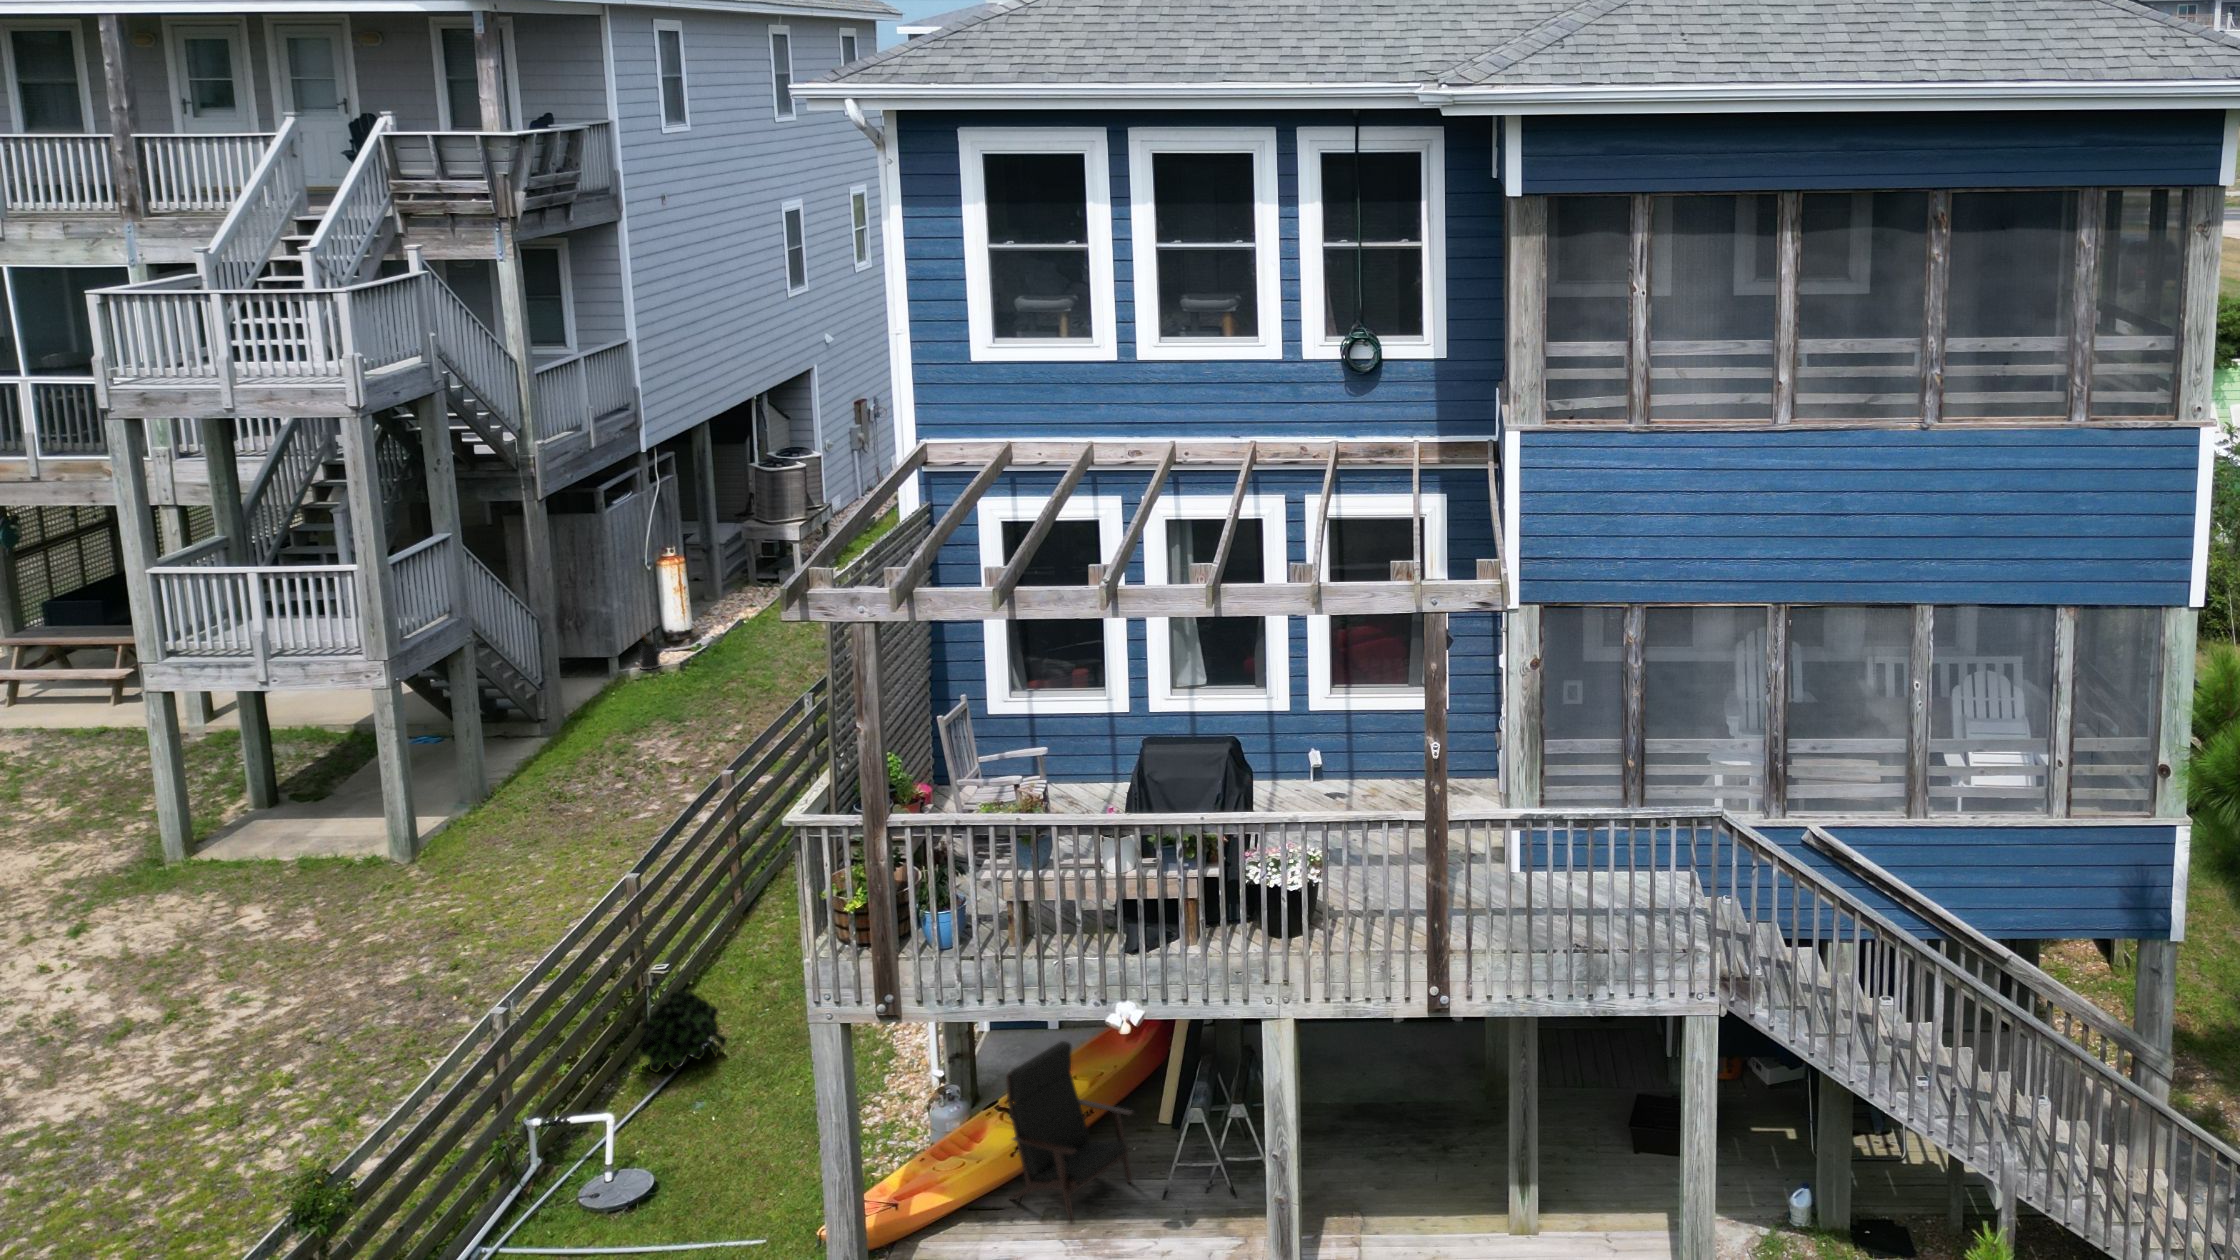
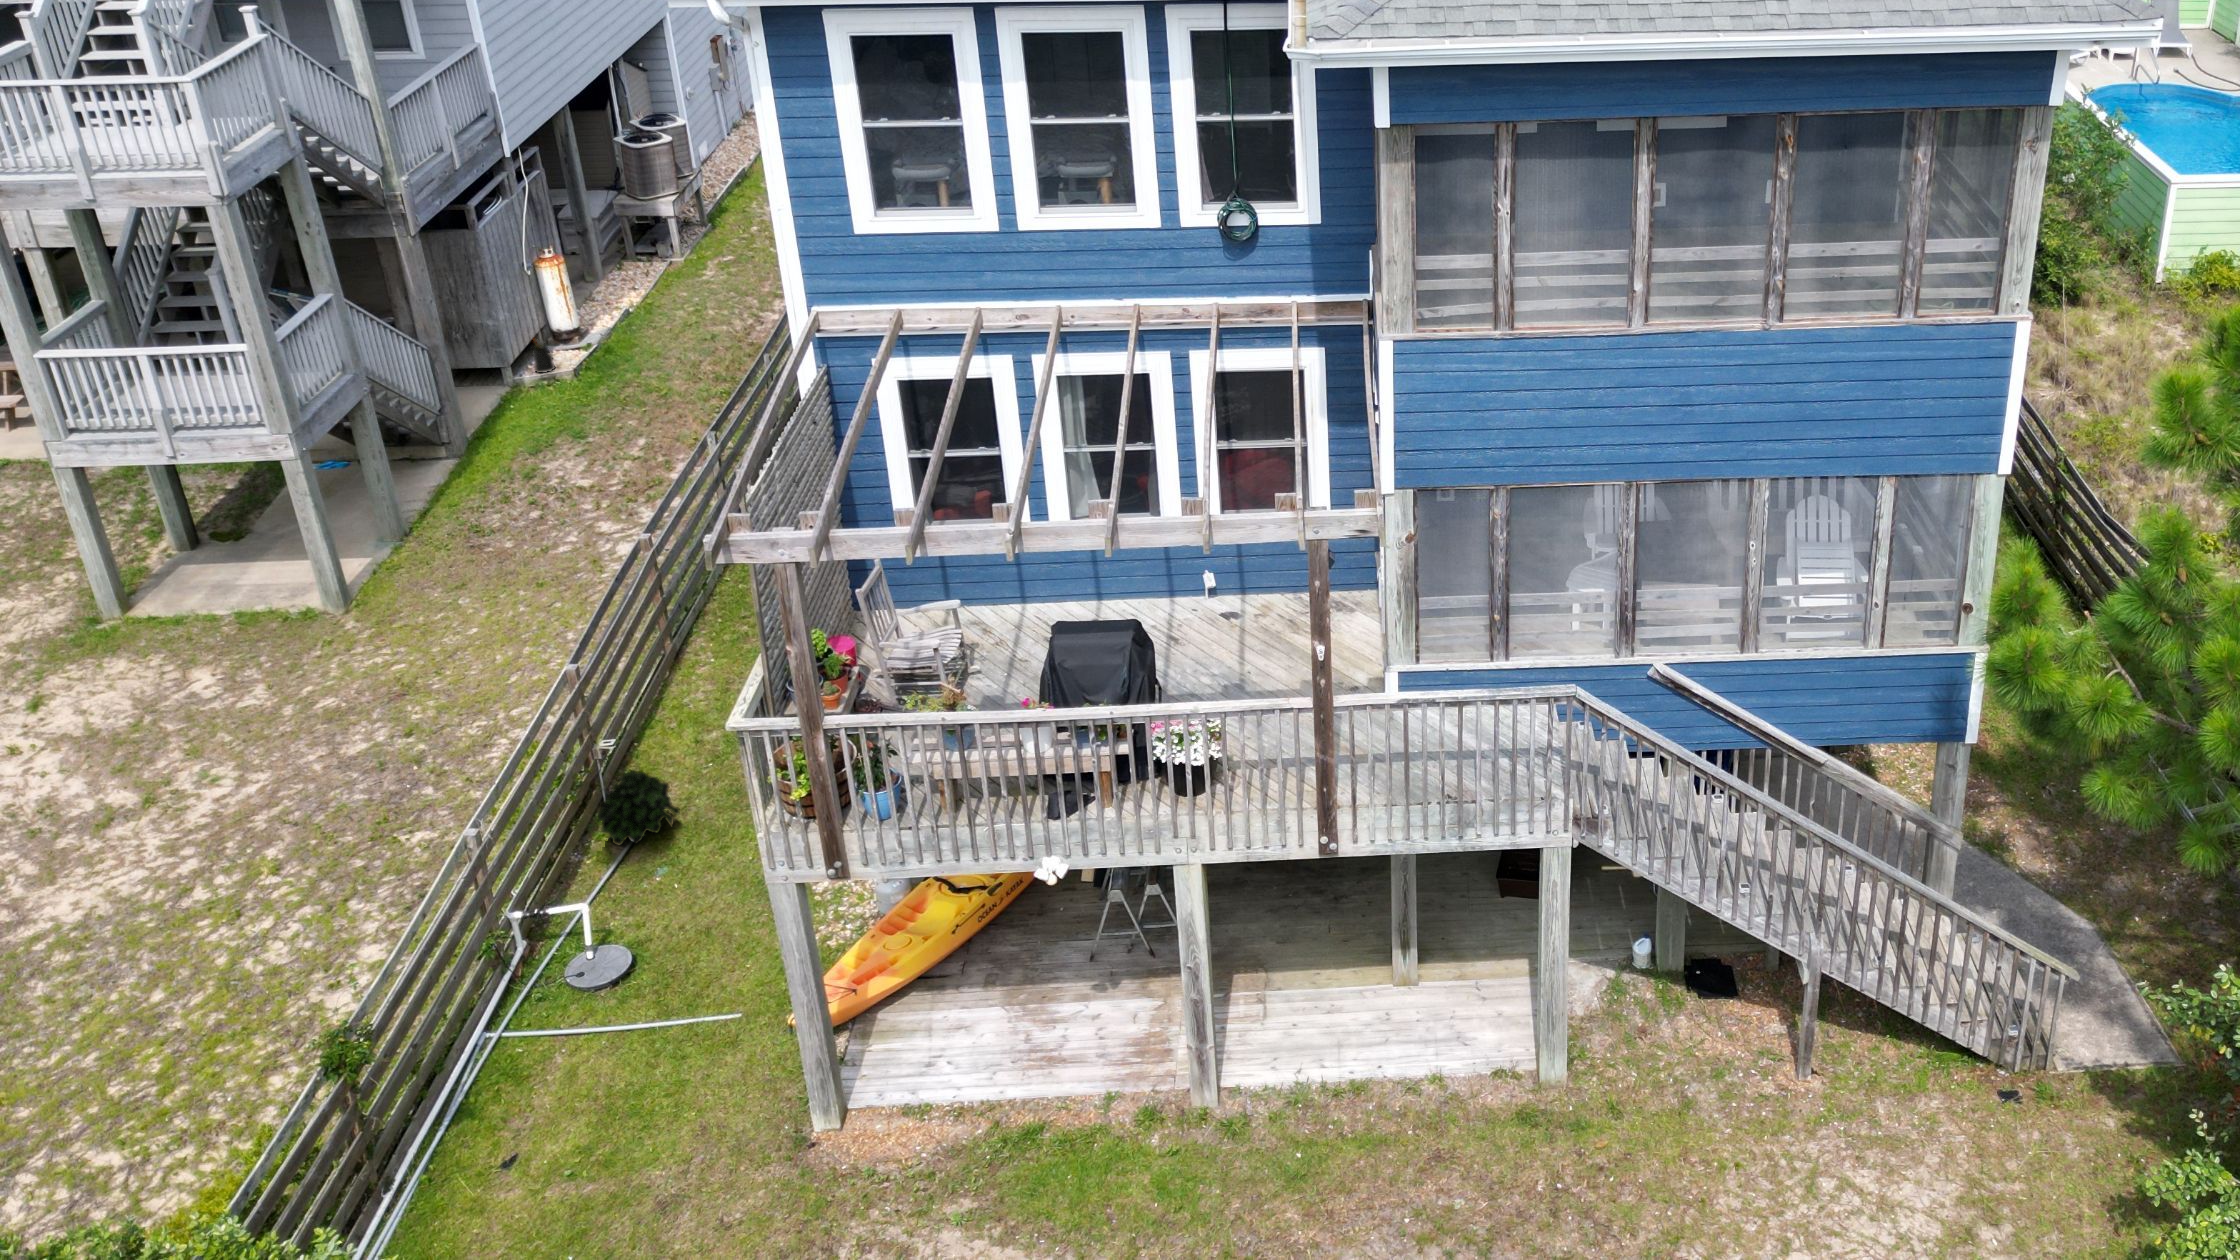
lounge chair: present [1006,1041,1133,1224] -> none [944,840,1061,997]

